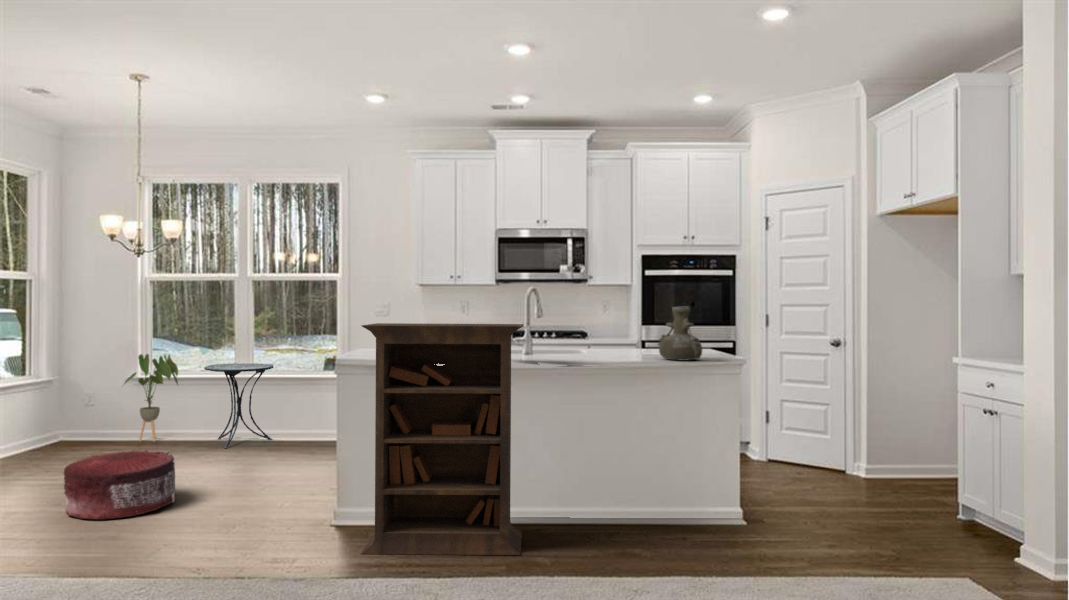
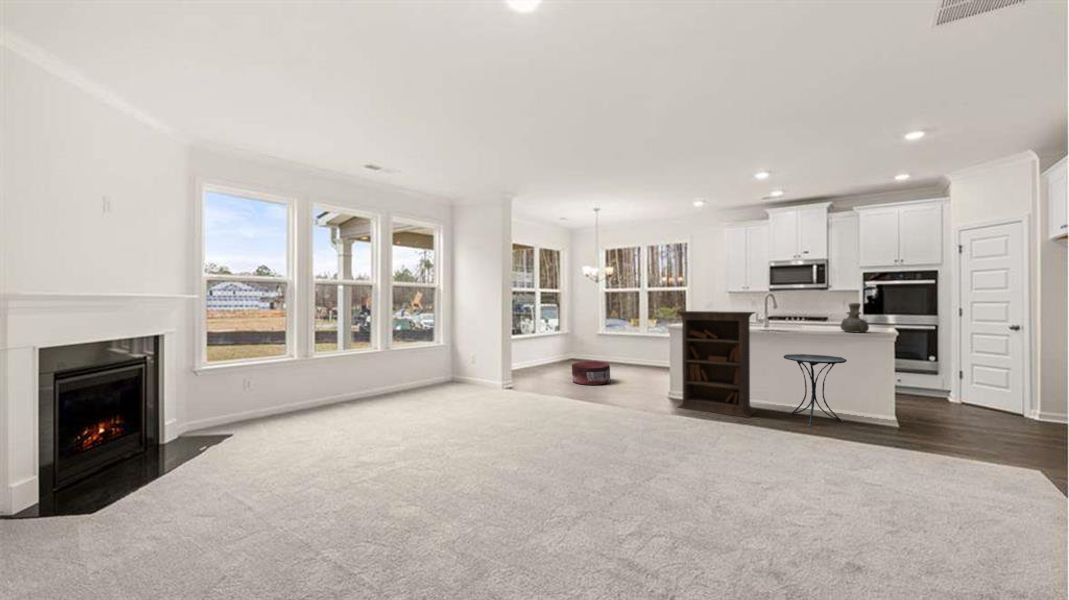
house plant: present [125,354,178,442] -> none [594,325,616,362]
side table: present [204,363,274,448] -> present [784,354,847,426]

